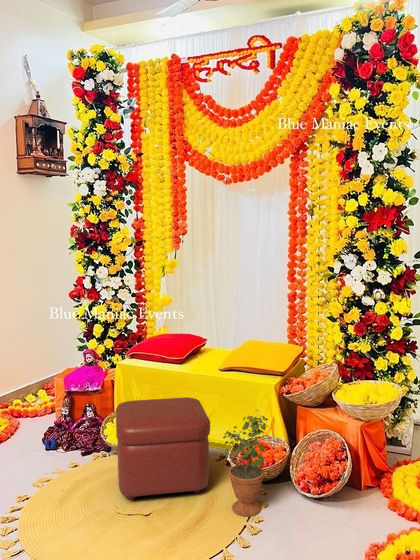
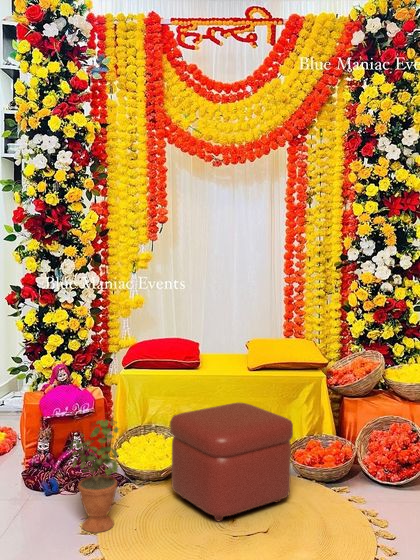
potted plant: present [223,416,268,516] -> present [70,419,118,533]

